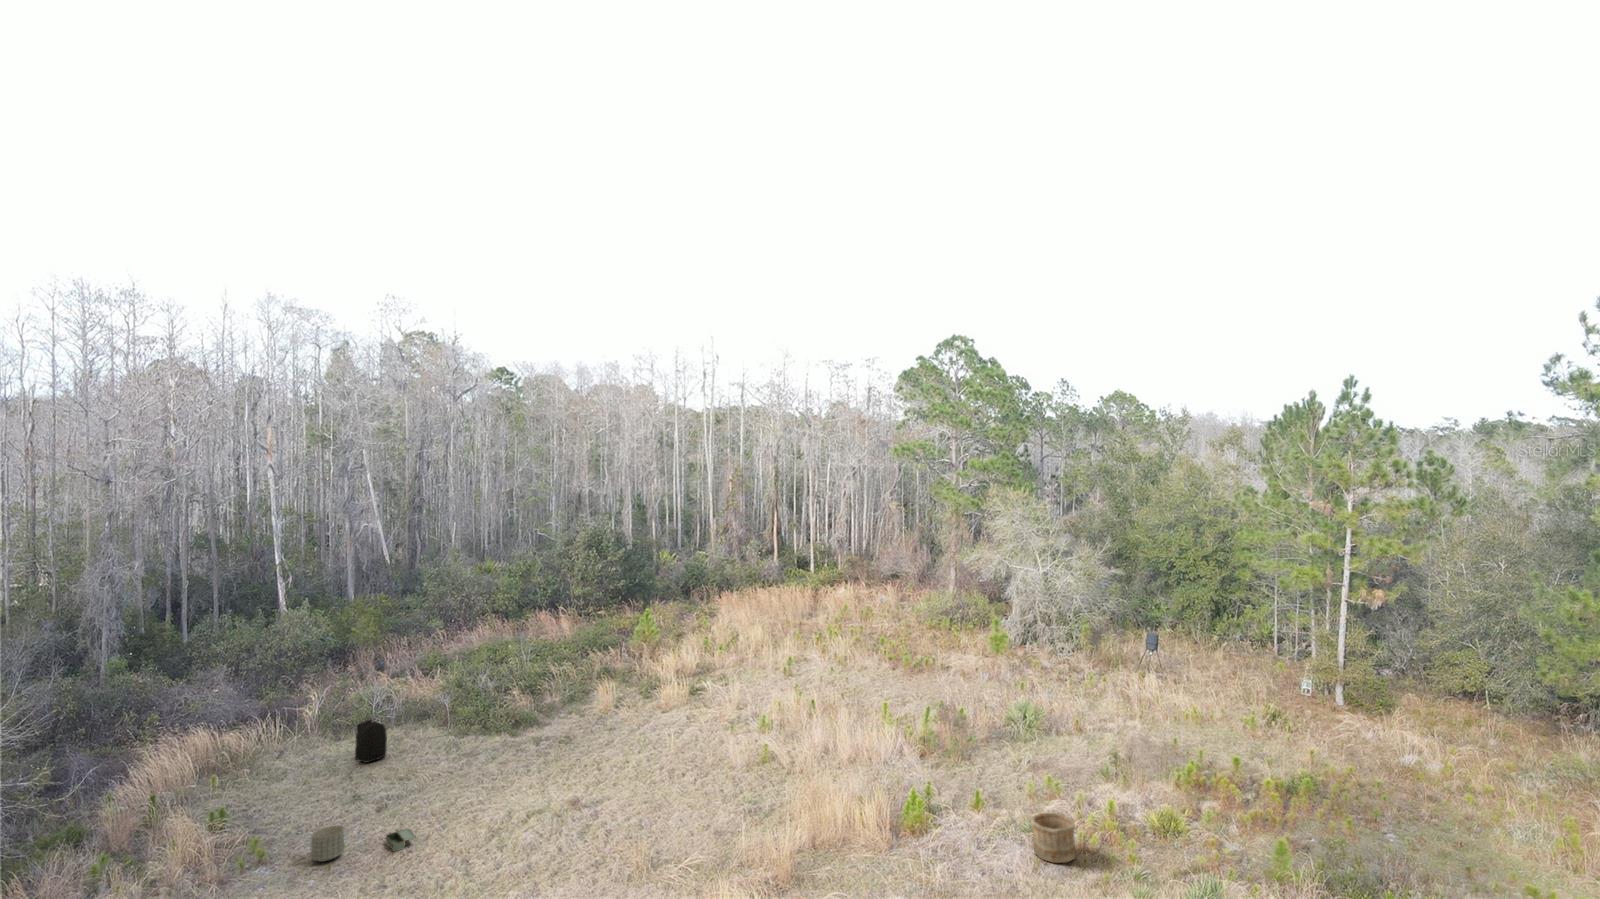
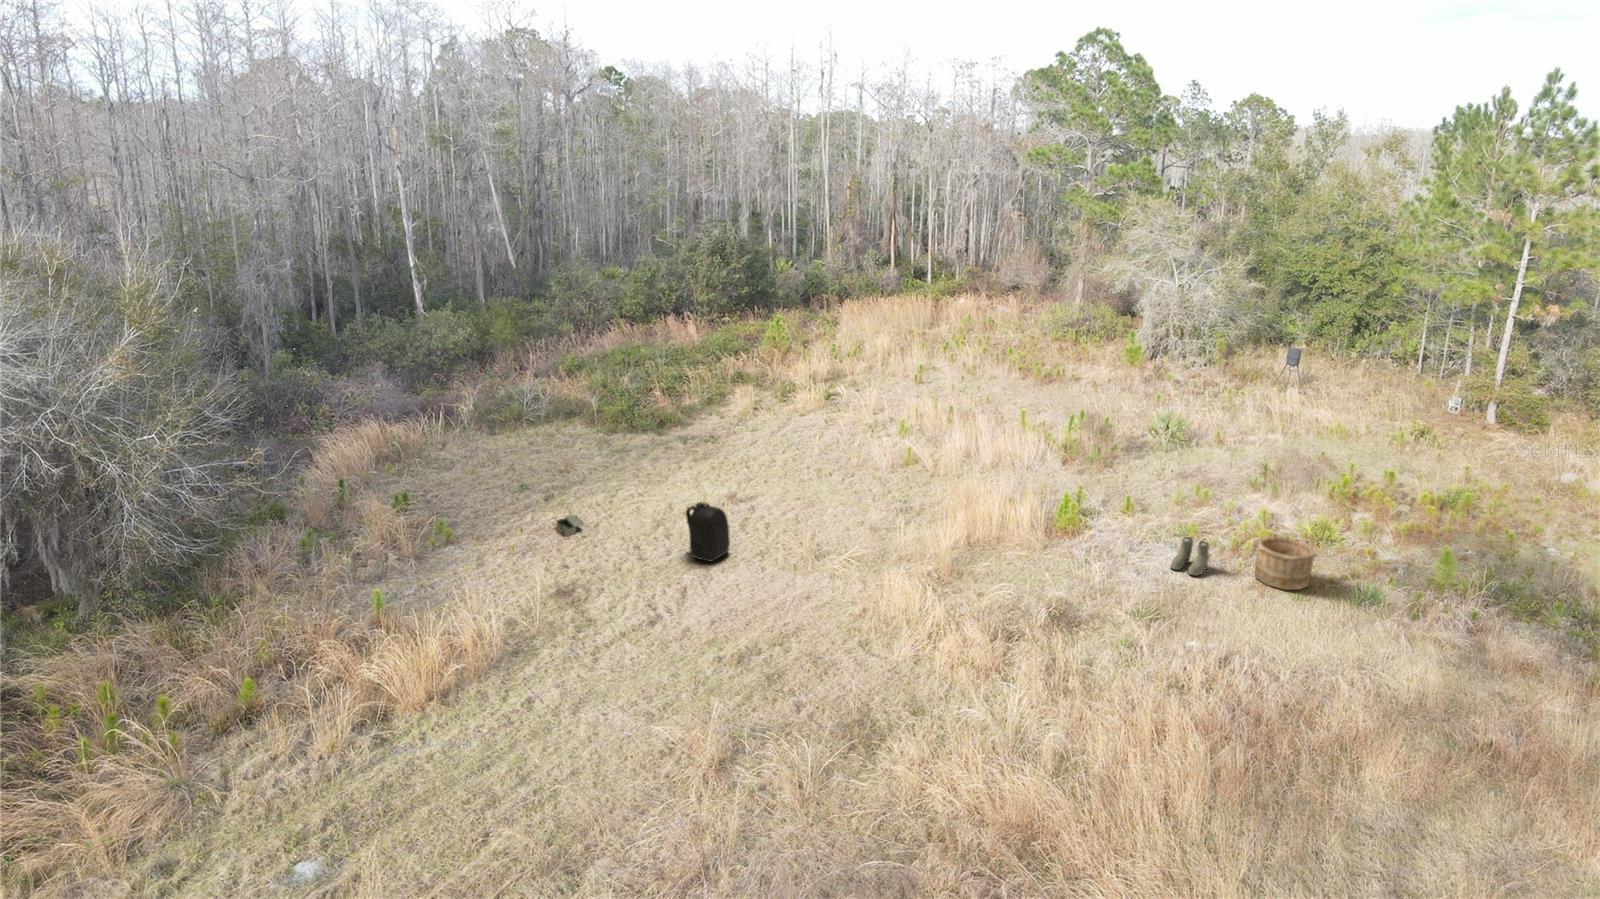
backpack: present [355,720,387,763] -> present [686,503,730,562]
boots: none [964,817,996,854] -> present [1170,537,1209,576]
planter: present [311,825,344,862] -> none [488,511,520,542]

